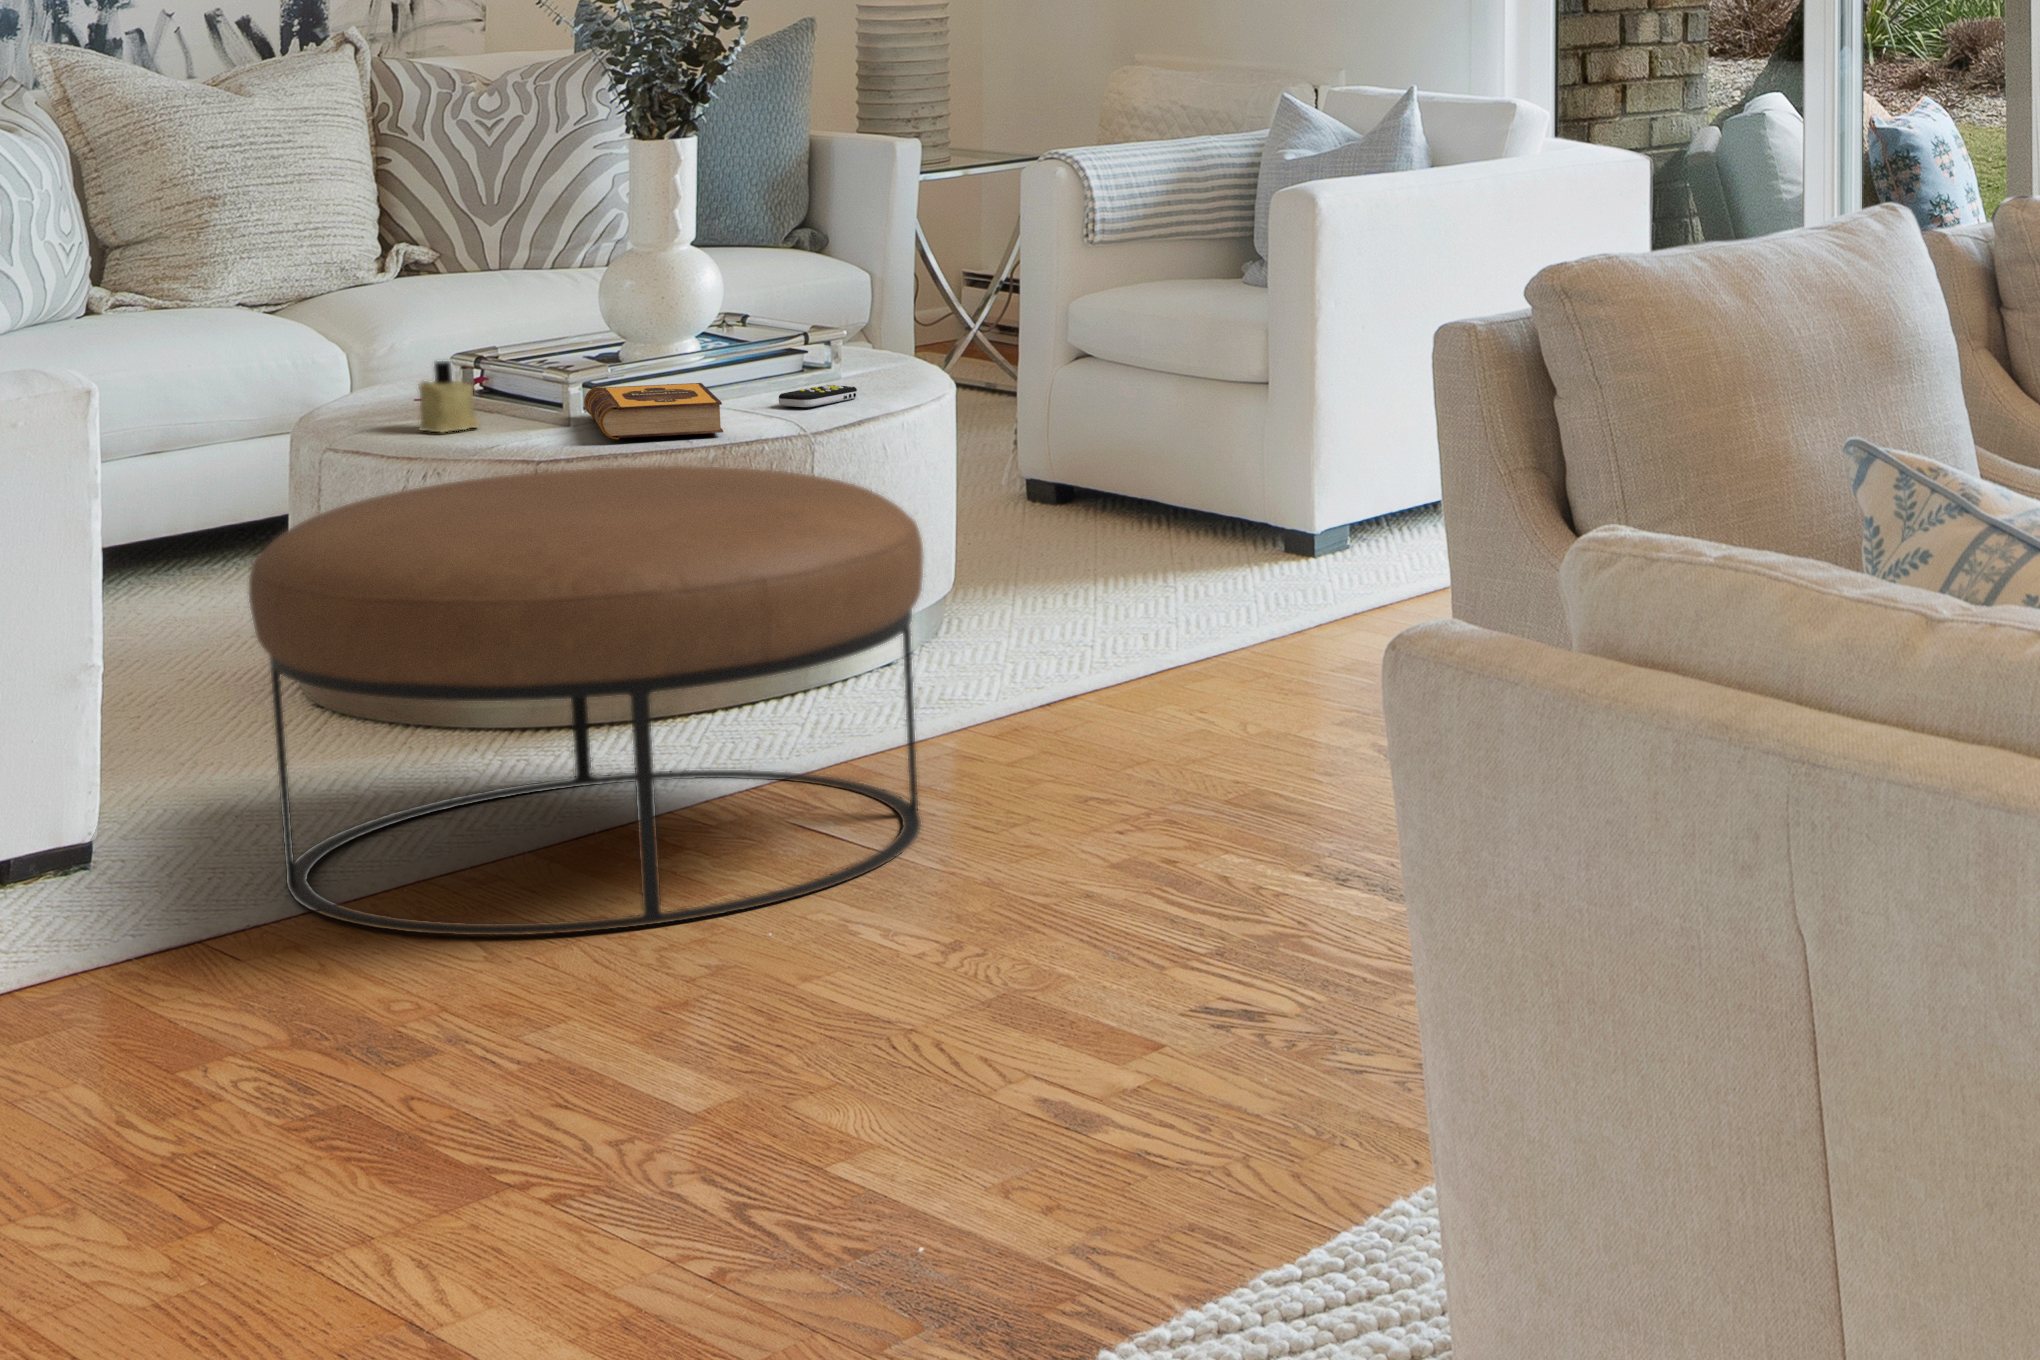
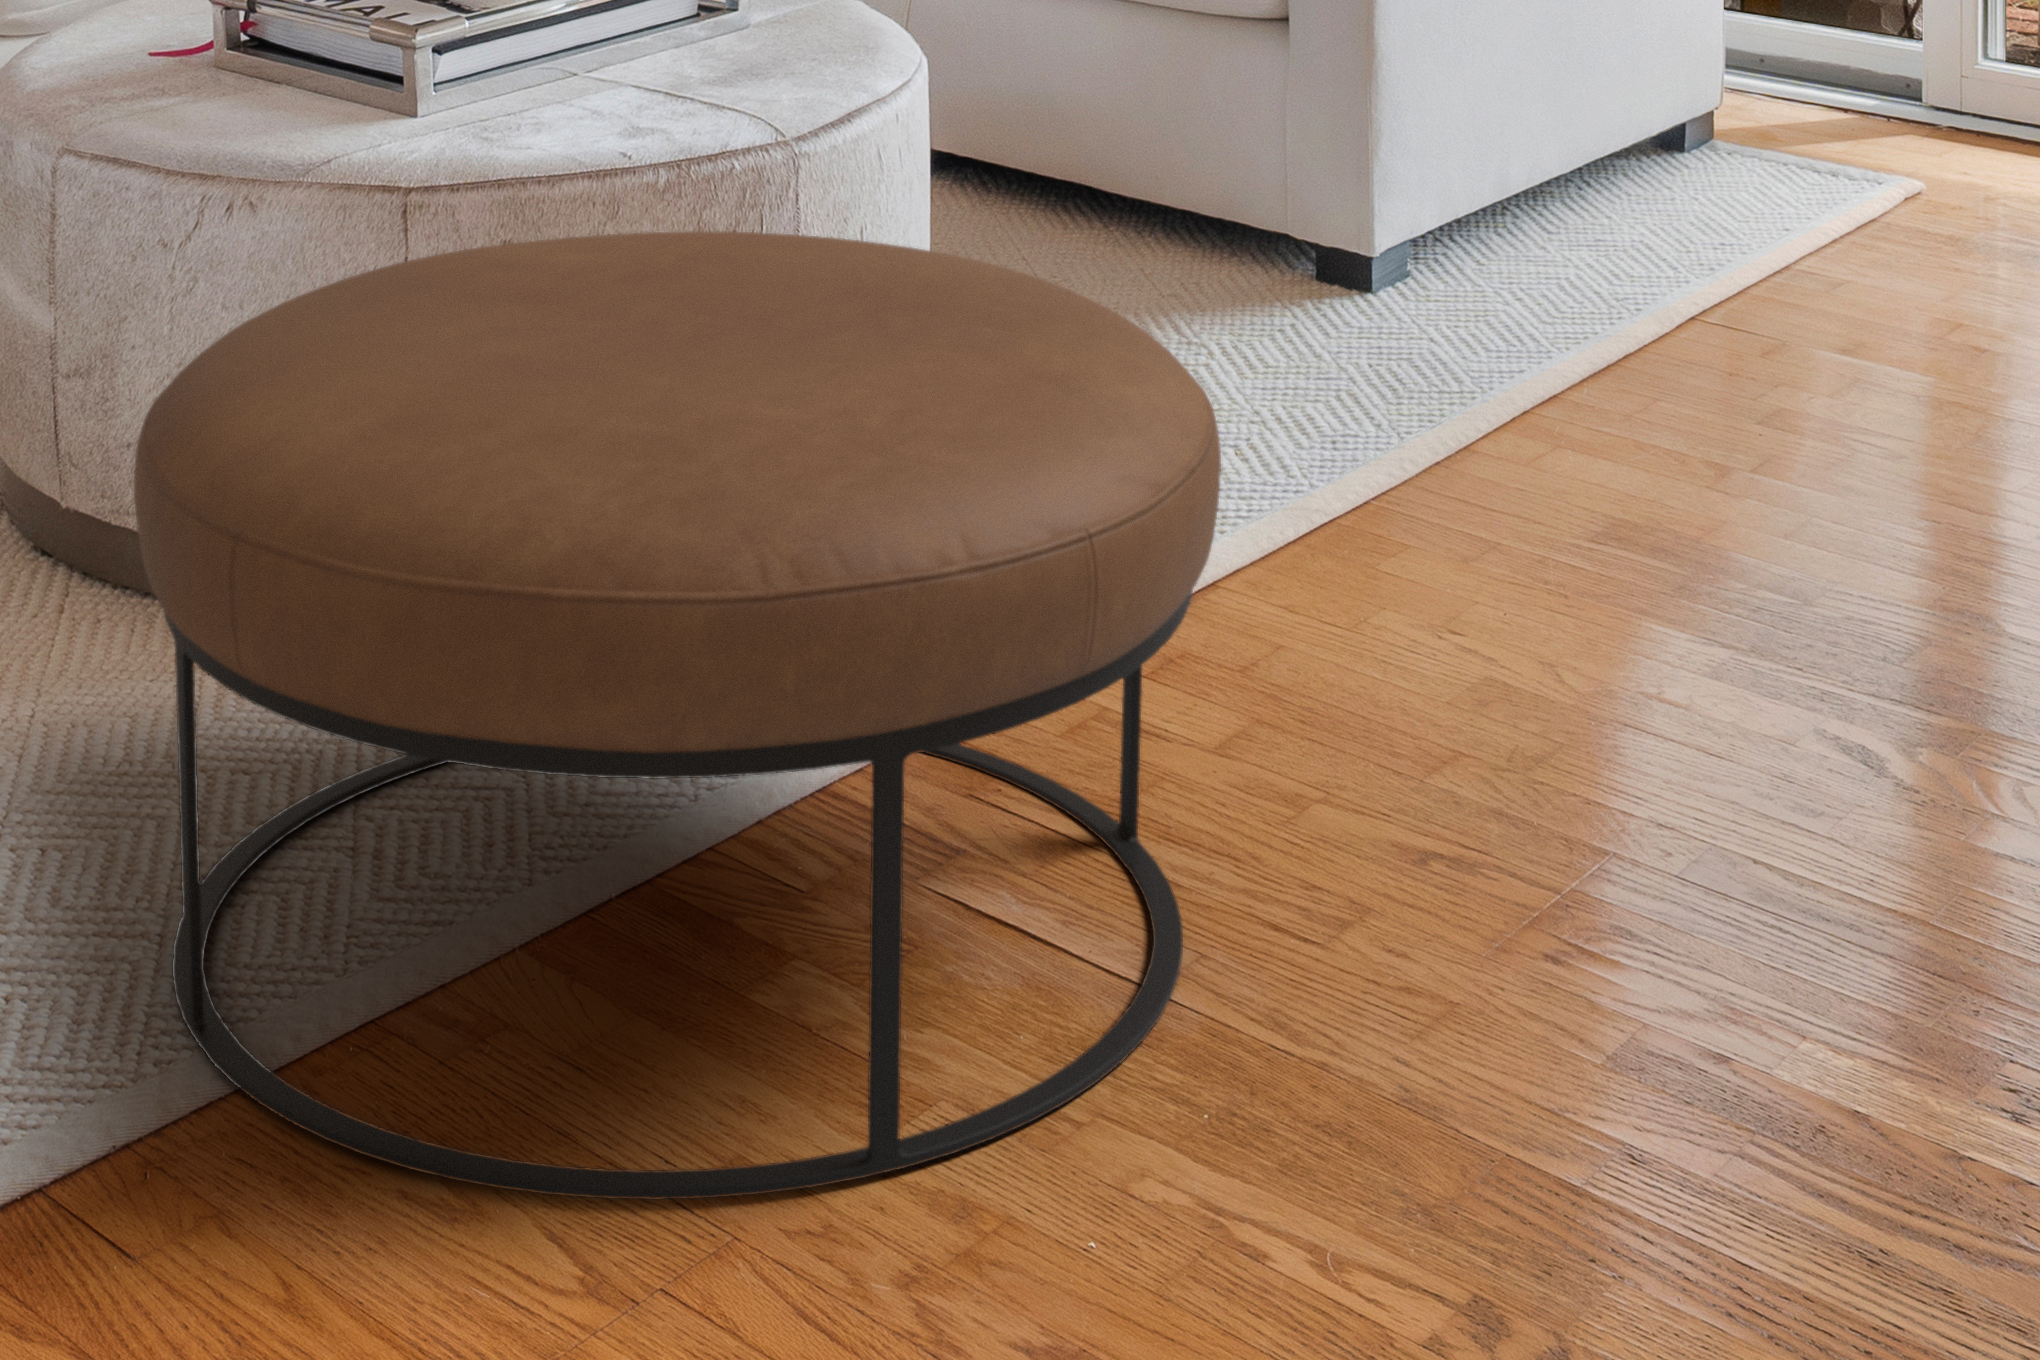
candle: present [418,361,479,432] -> none [218,13,305,129]
hardback book: present [584,383,723,439] -> none [444,40,685,149]
remote control: present [779,384,857,407] -> none [710,34,809,77]

